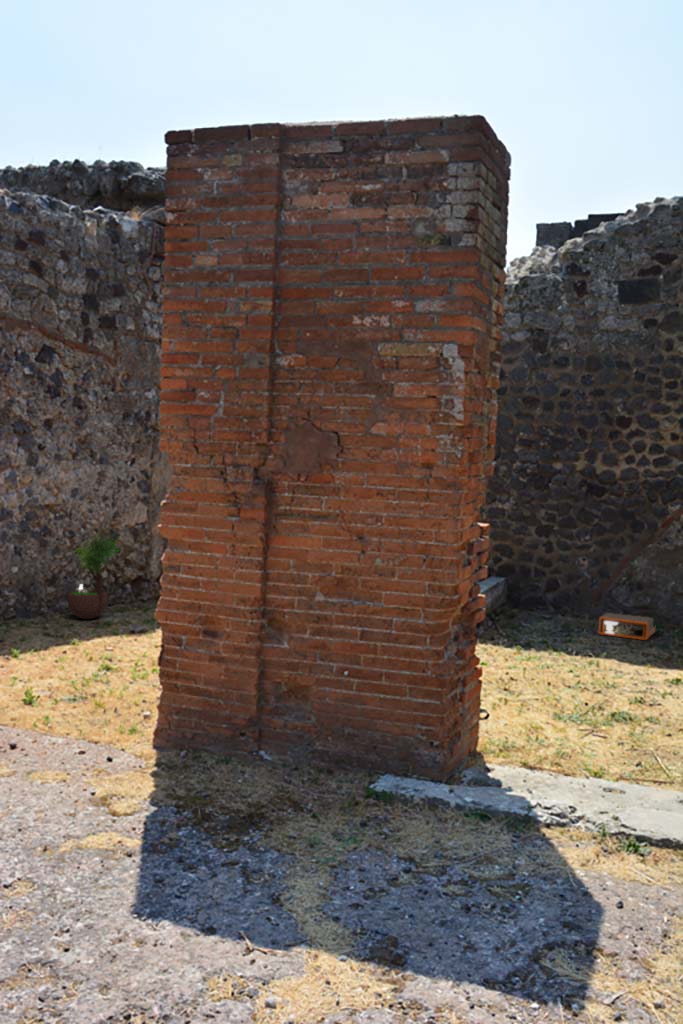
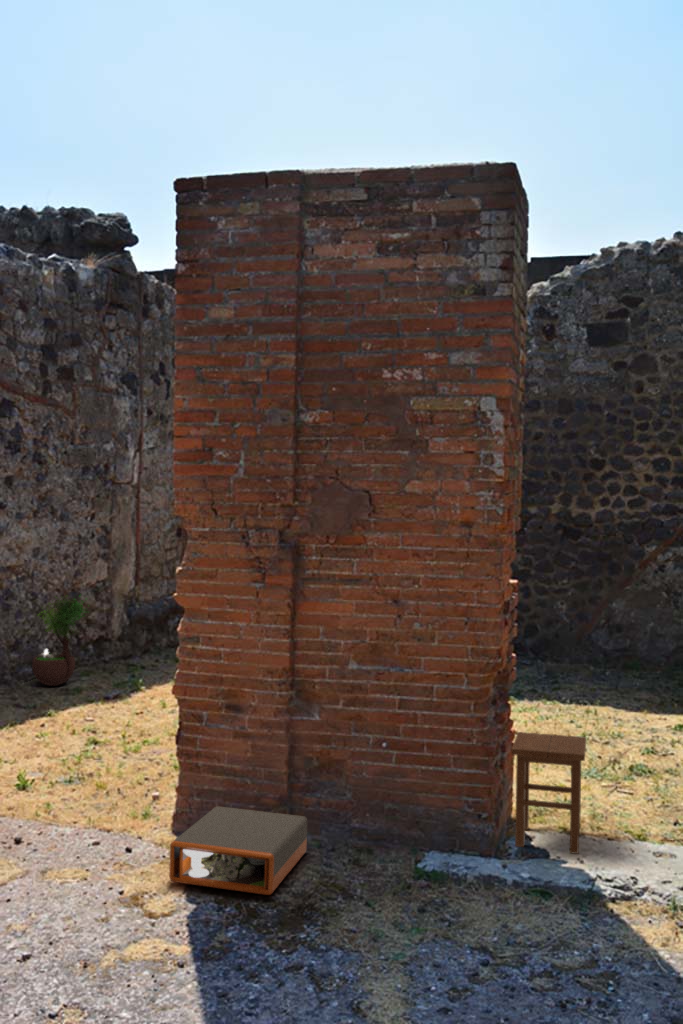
storage box: present [598,613,655,640] -> present [169,806,307,895]
stool: none [470,669,549,785] -> present [512,732,586,854]

